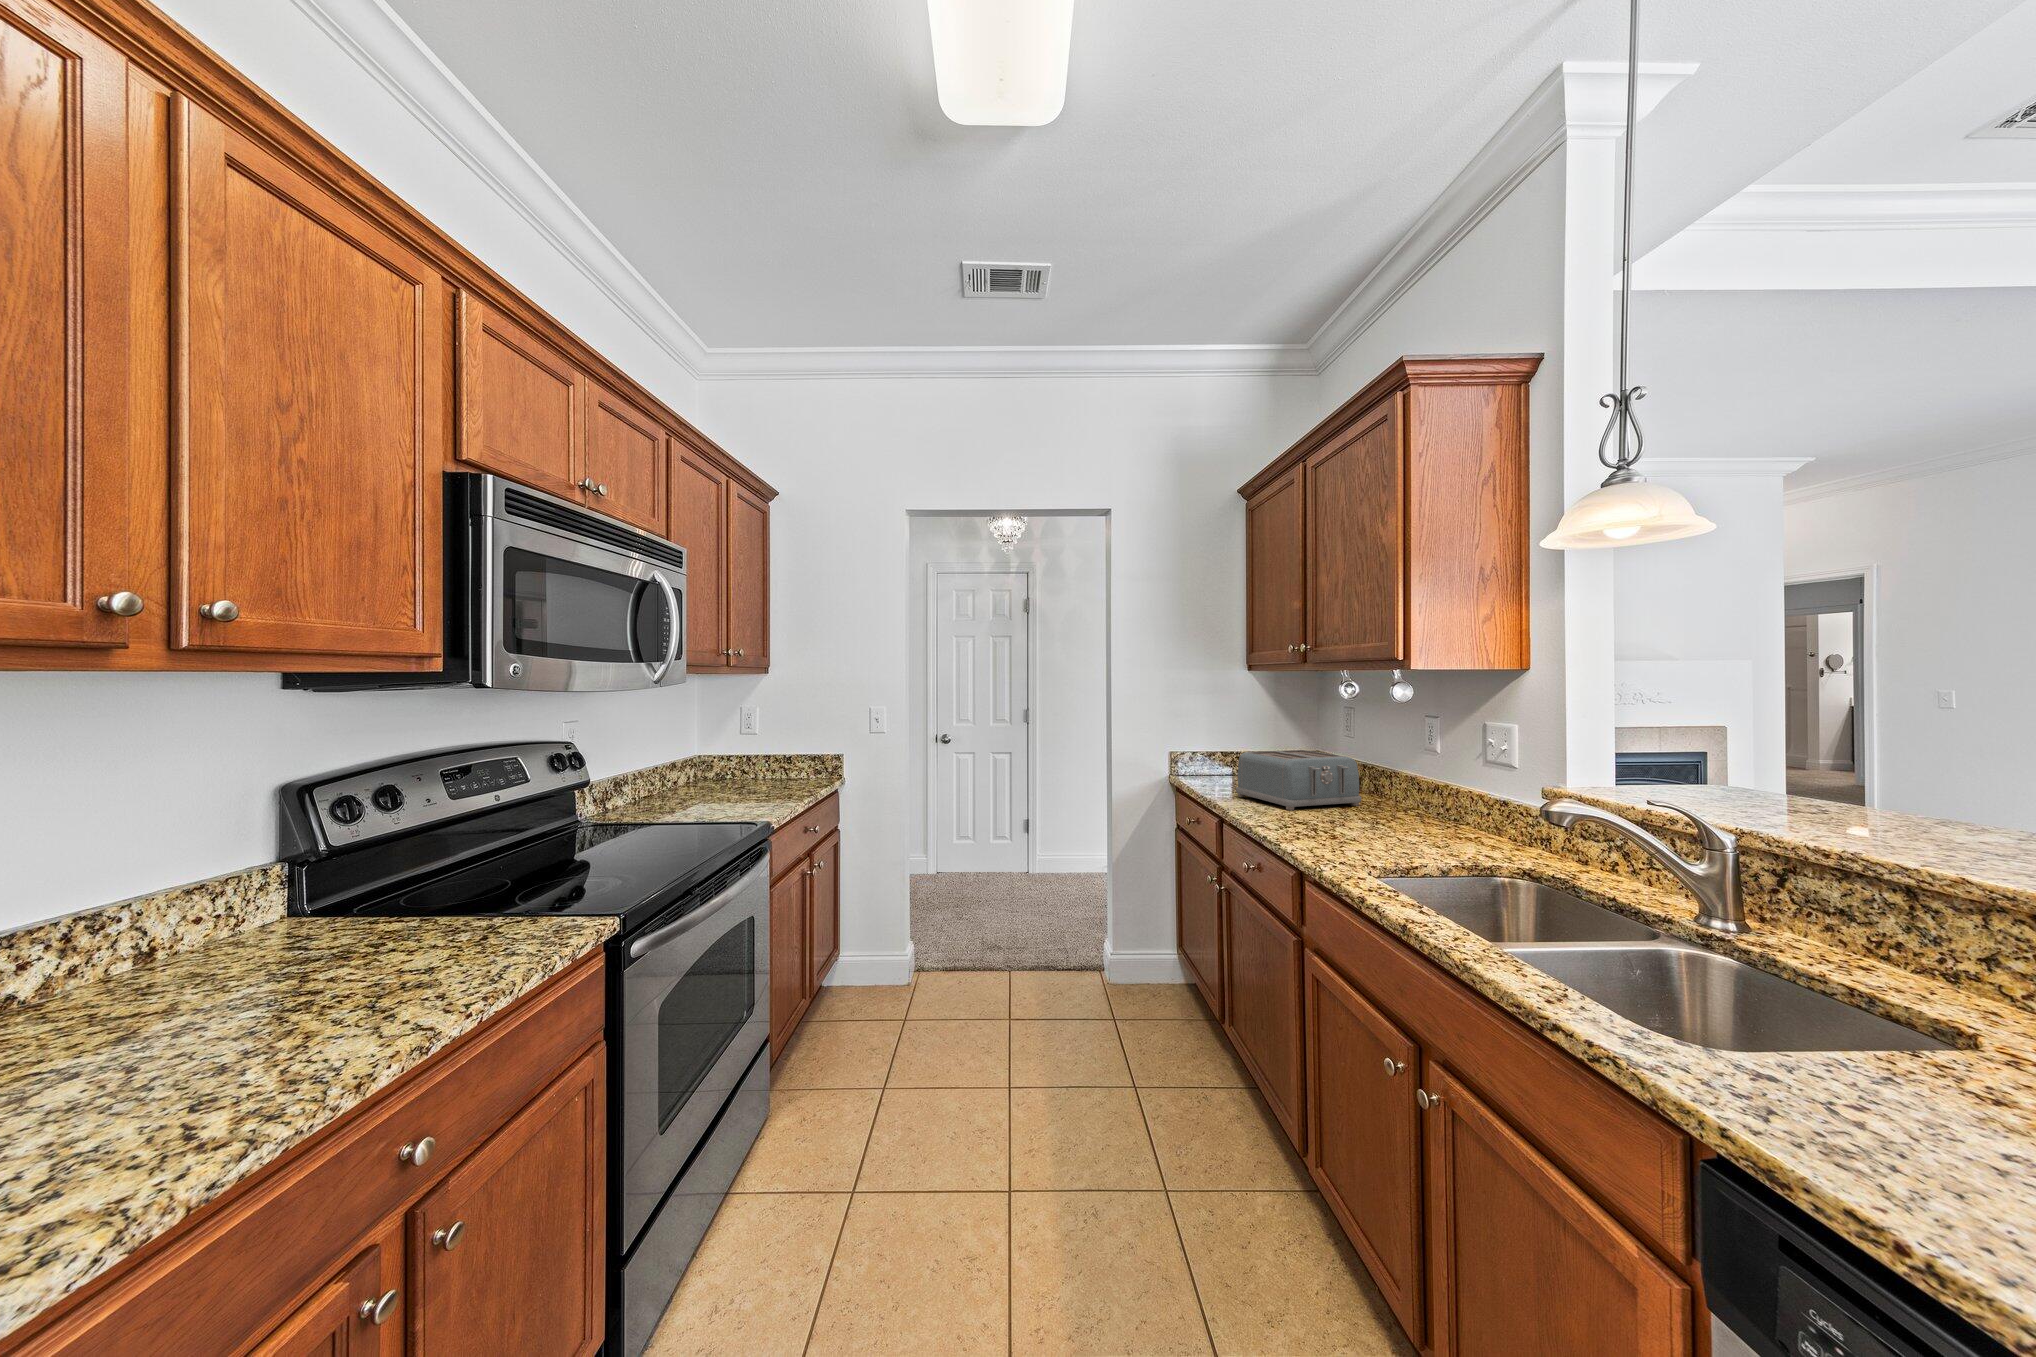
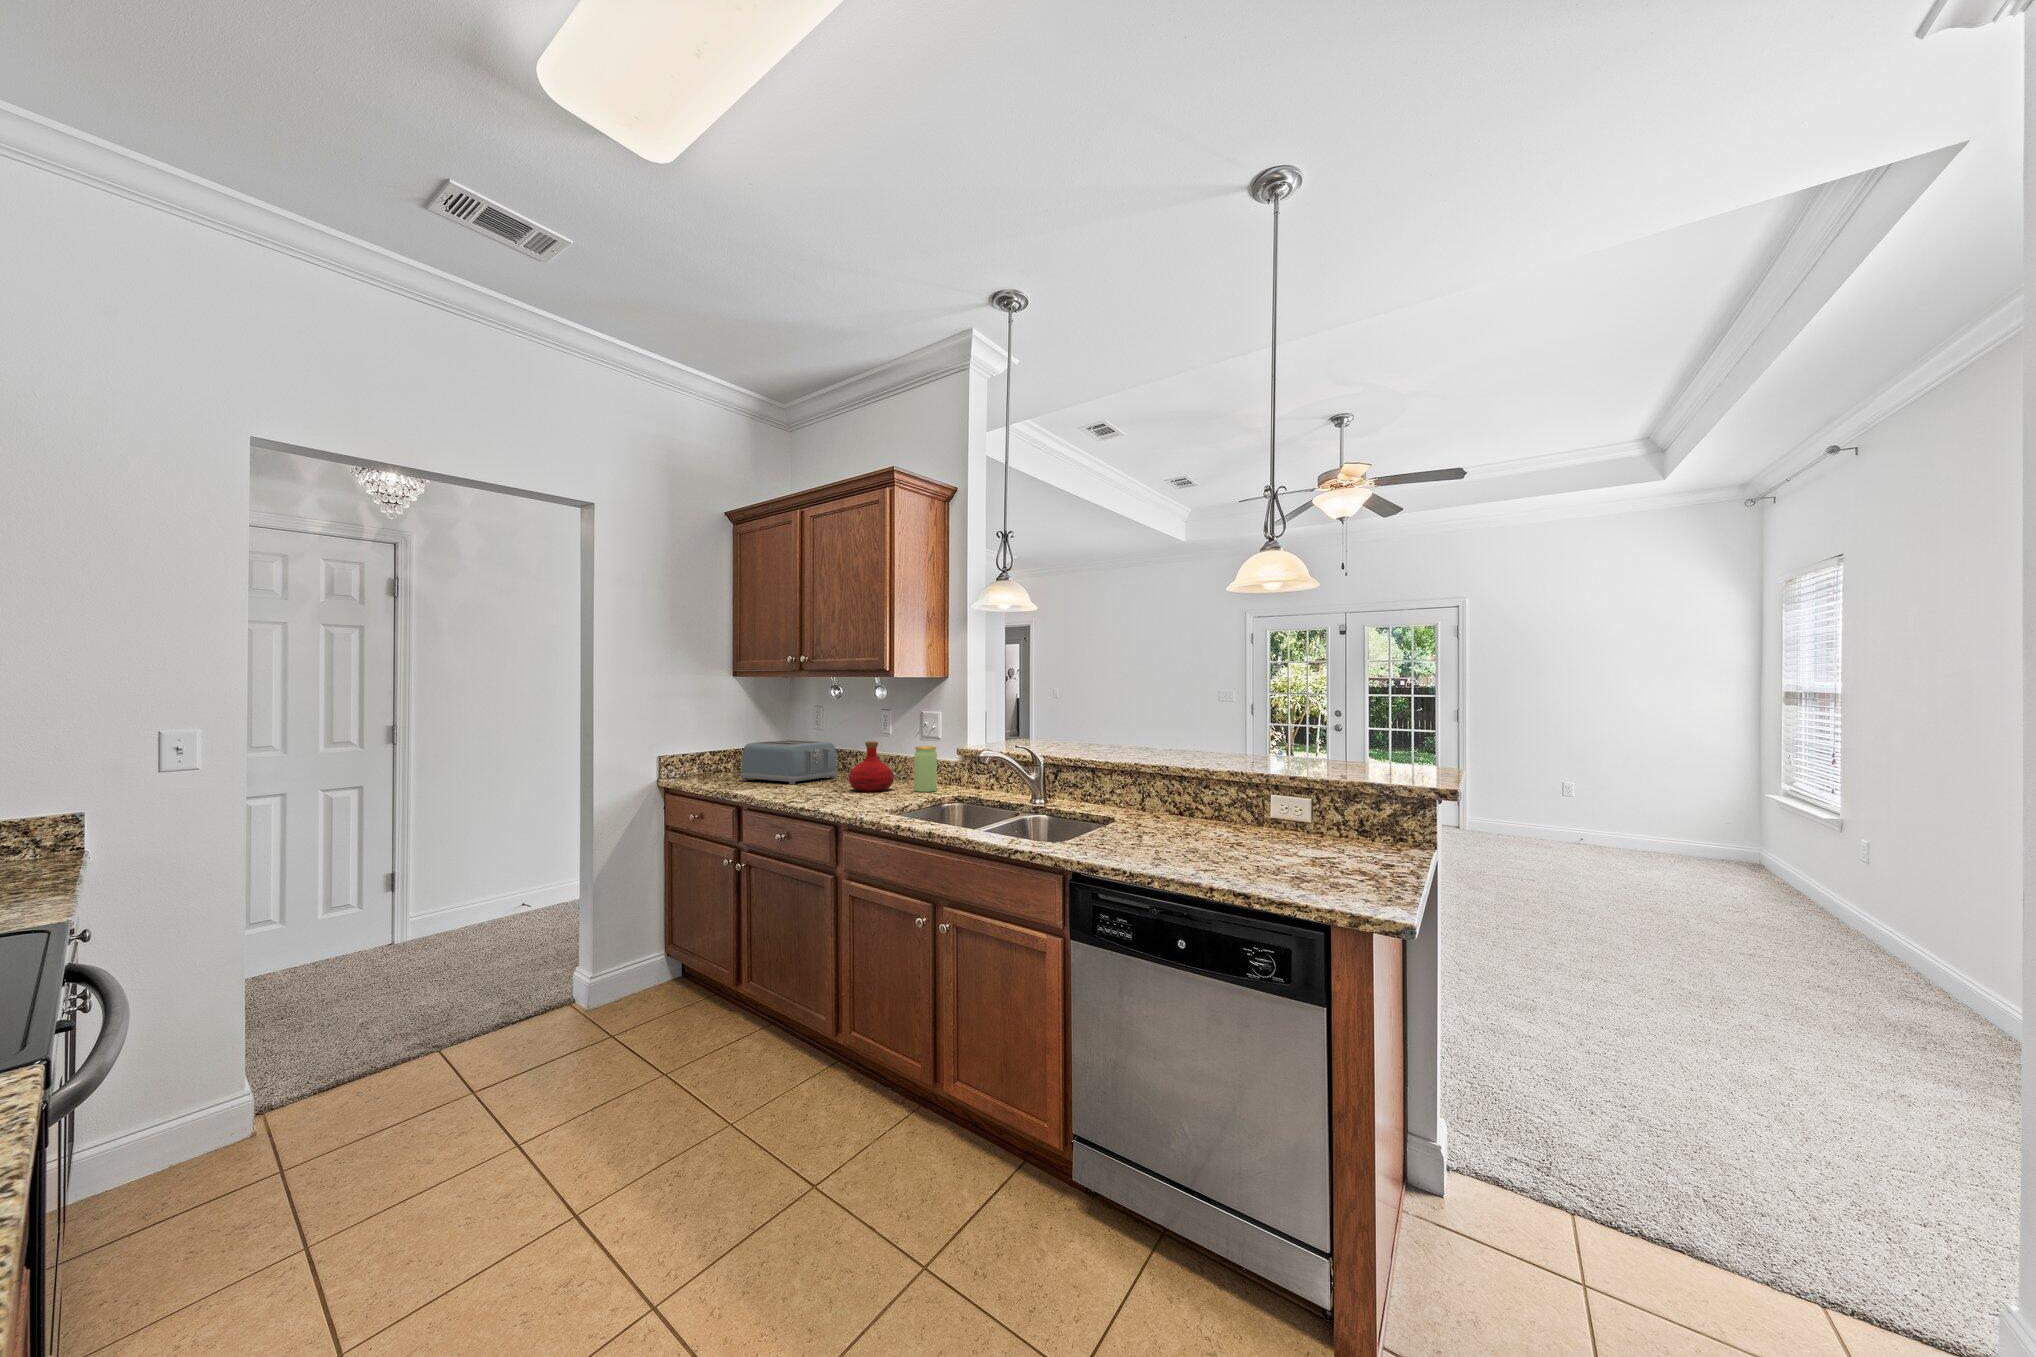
bottle: none [1351,765,1424,841] -> present [849,741,894,792]
jar: none [1456,779,1499,855] -> present [914,746,937,792]

